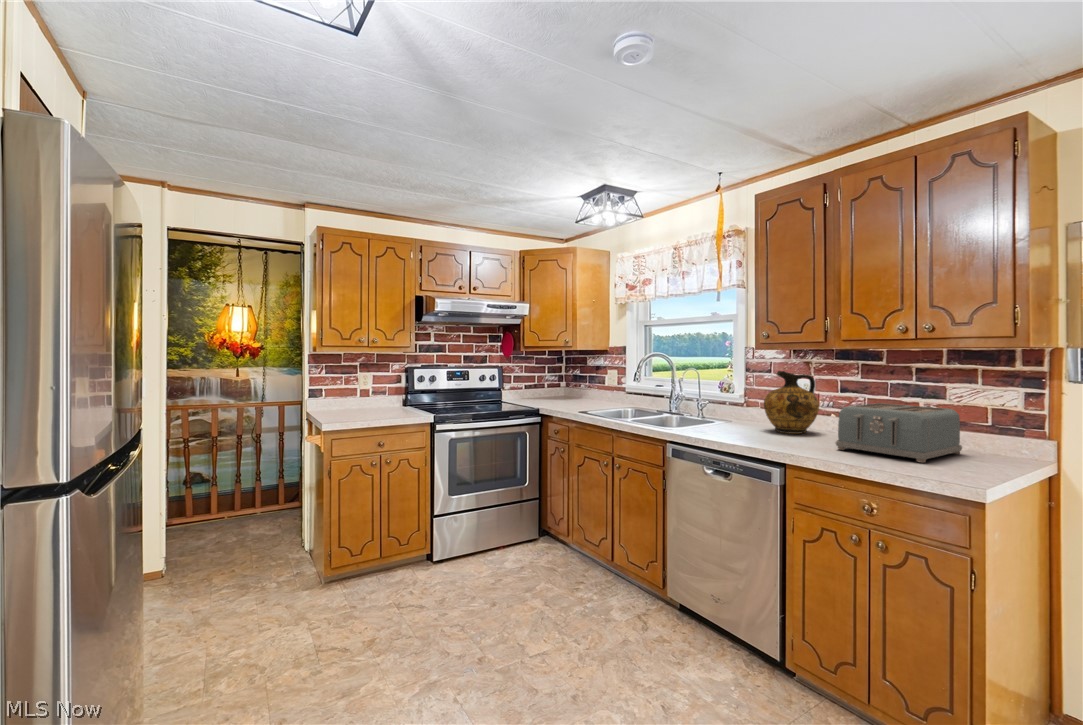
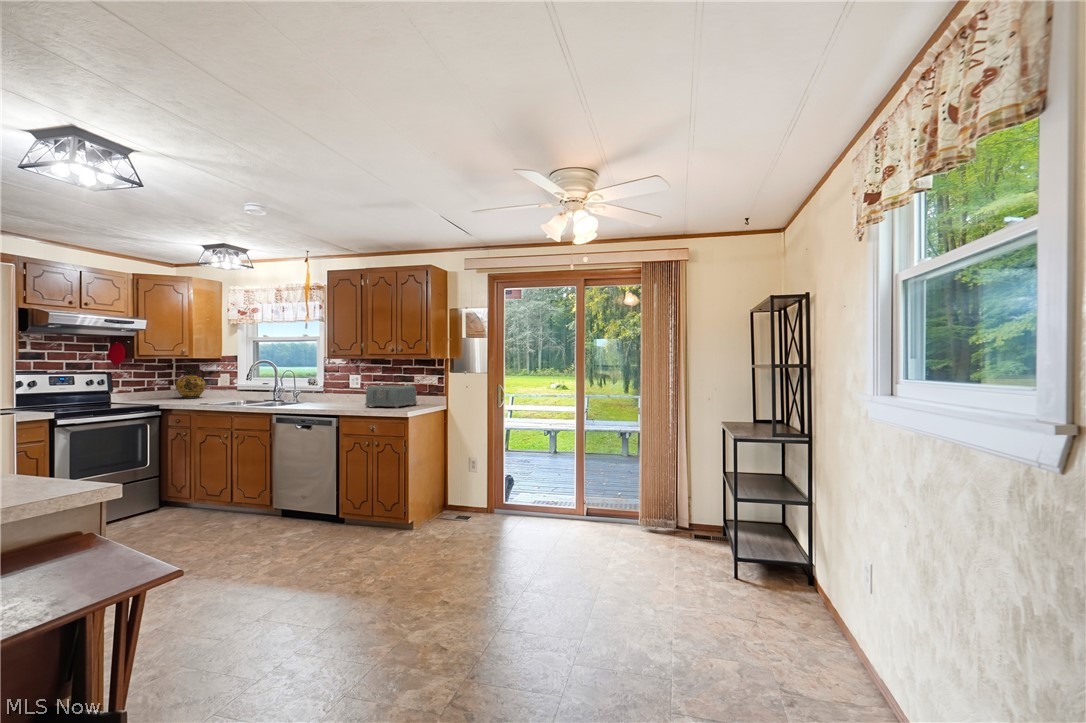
ceramic jug: present [764,371,819,434] -> present [176,368,206,398]

